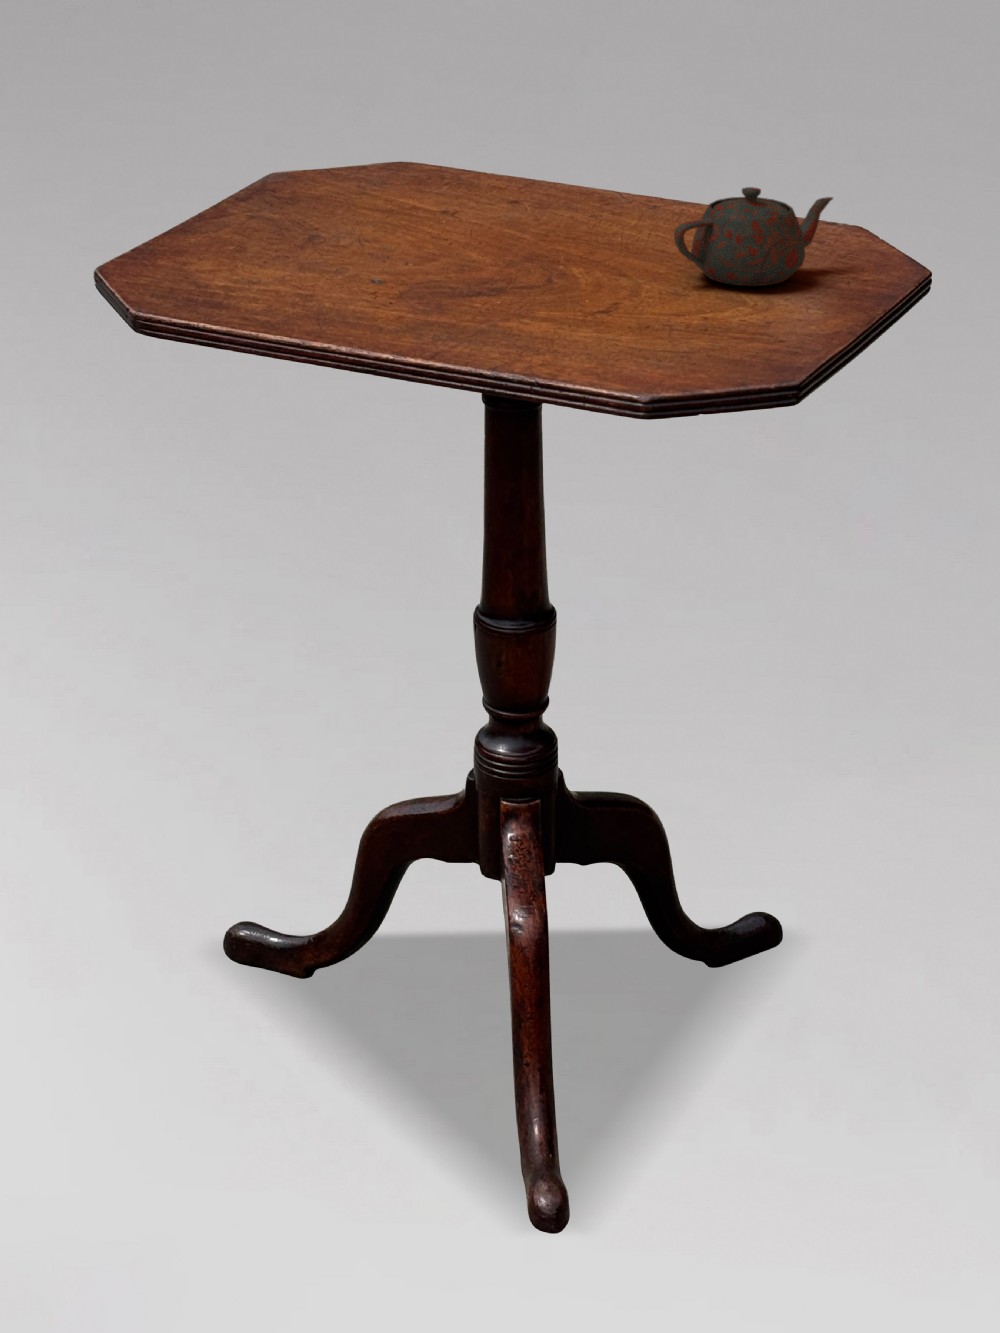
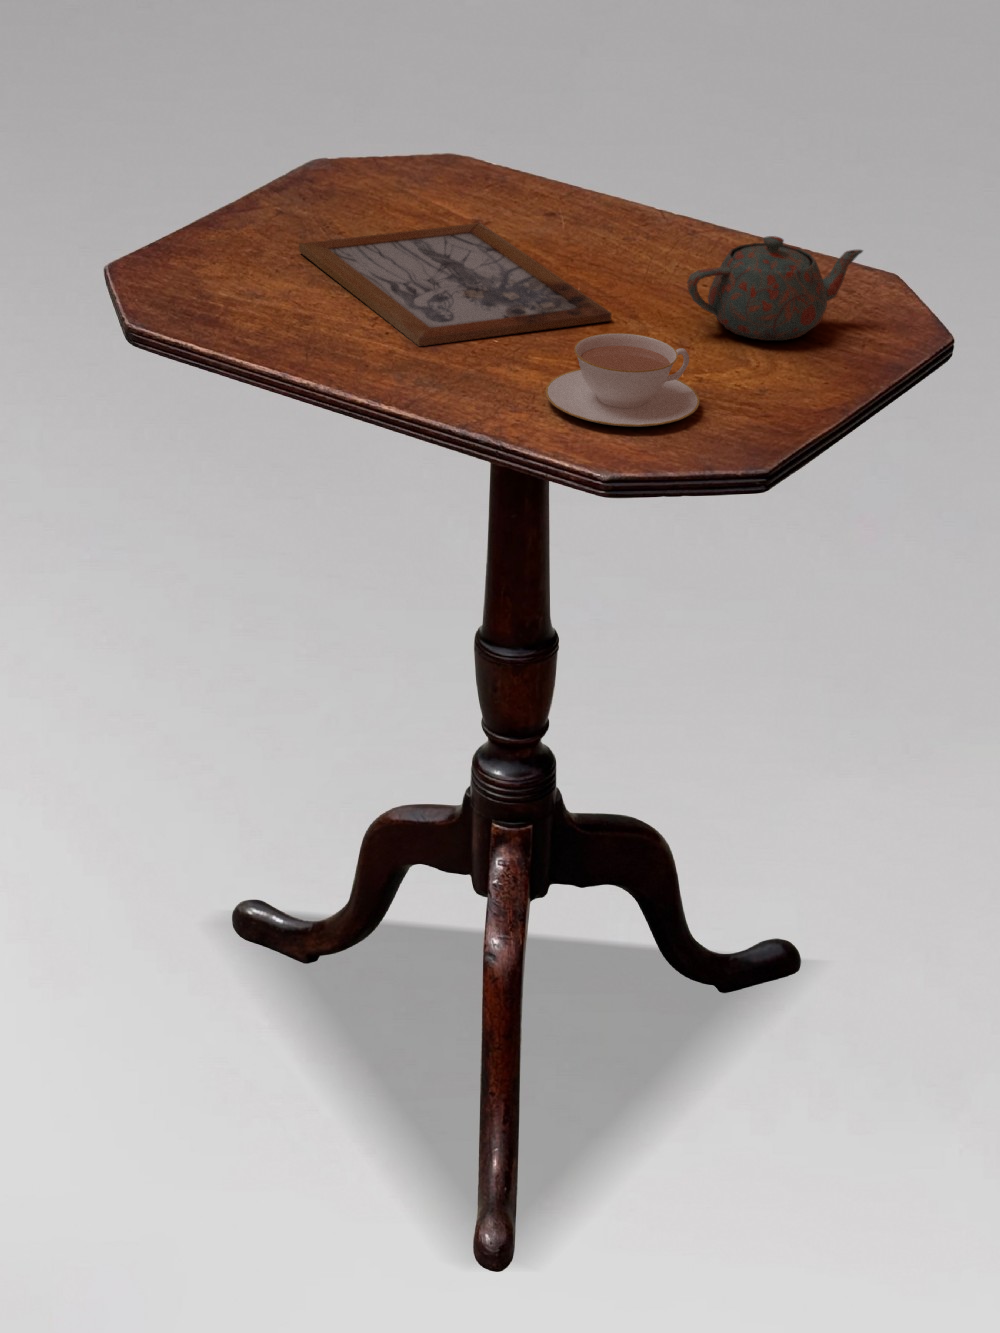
picture frame: none [279,211,600,311] -> present [299,223,611,346]
teacup: none [563,276,713,358] -> present [545,333,700,426]

